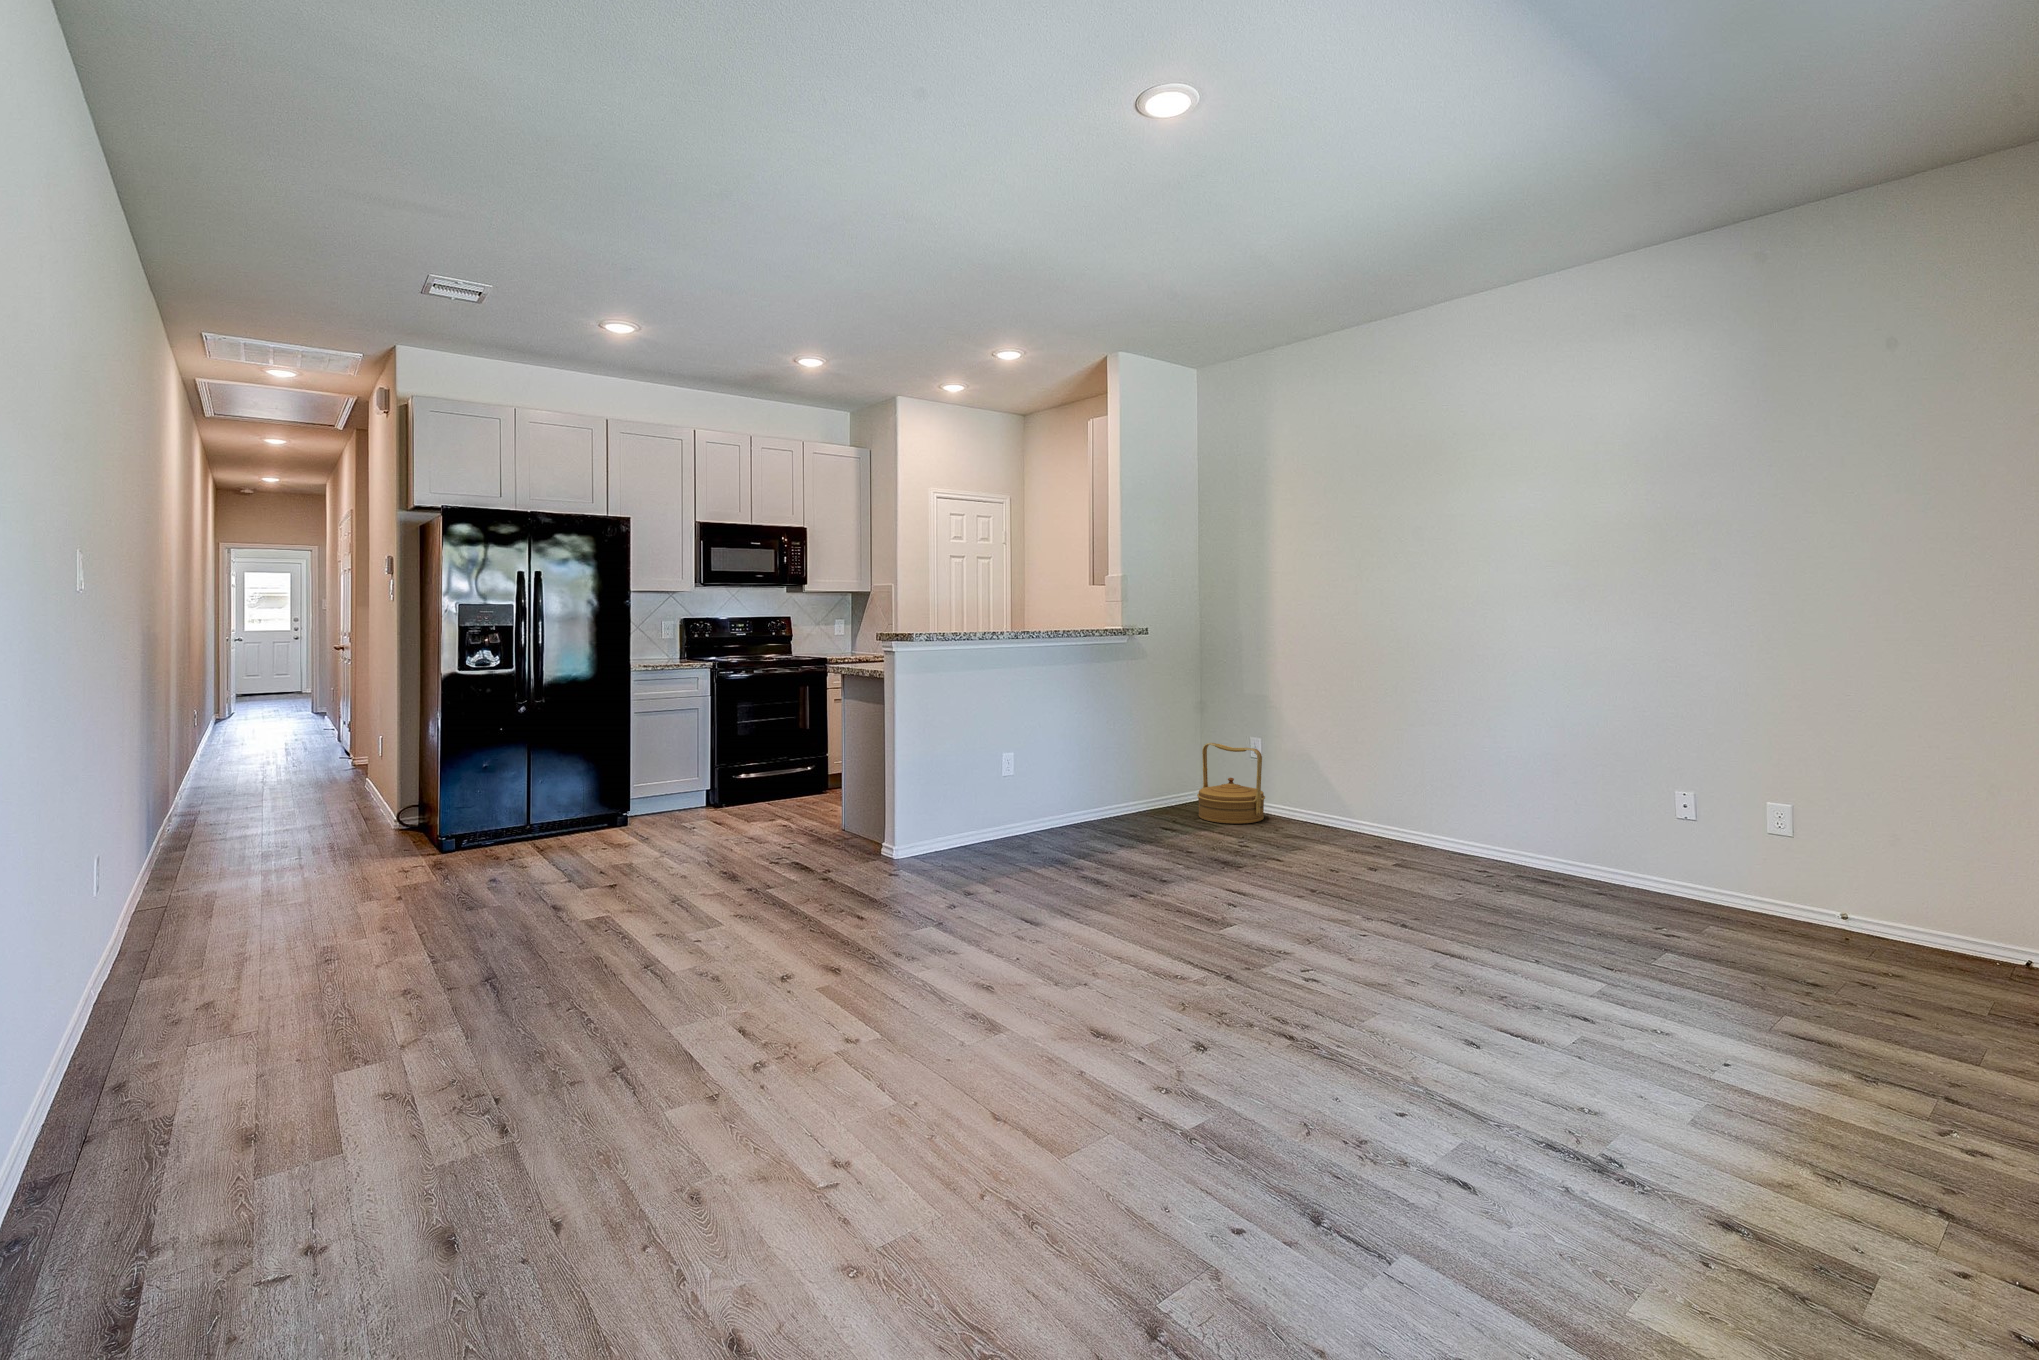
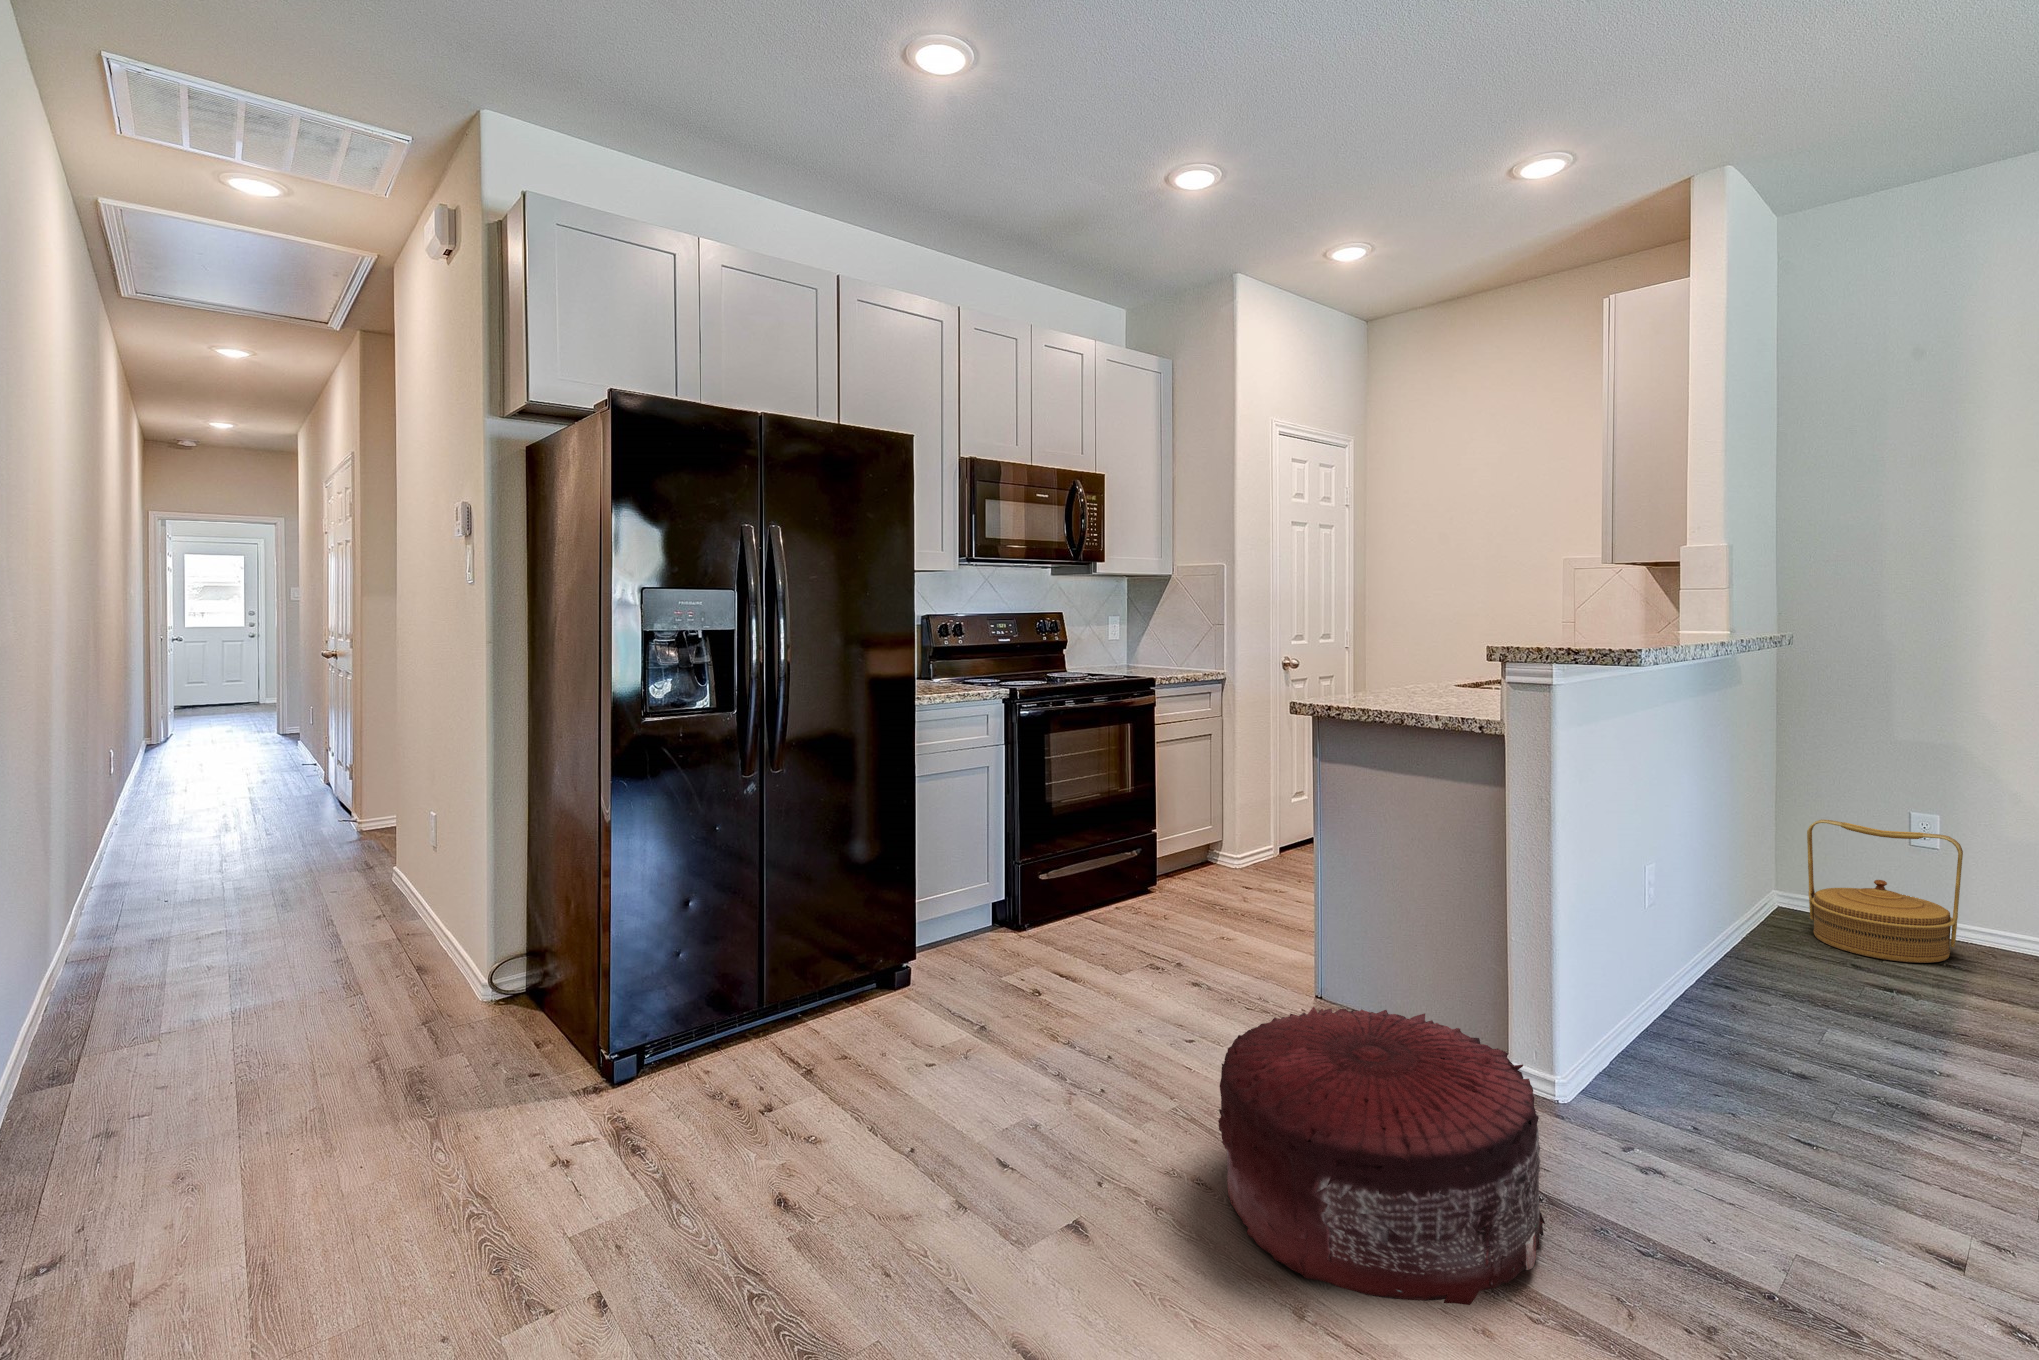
pouf: none [691,808,837,906] -> present [1218,1007,1545,1305]

